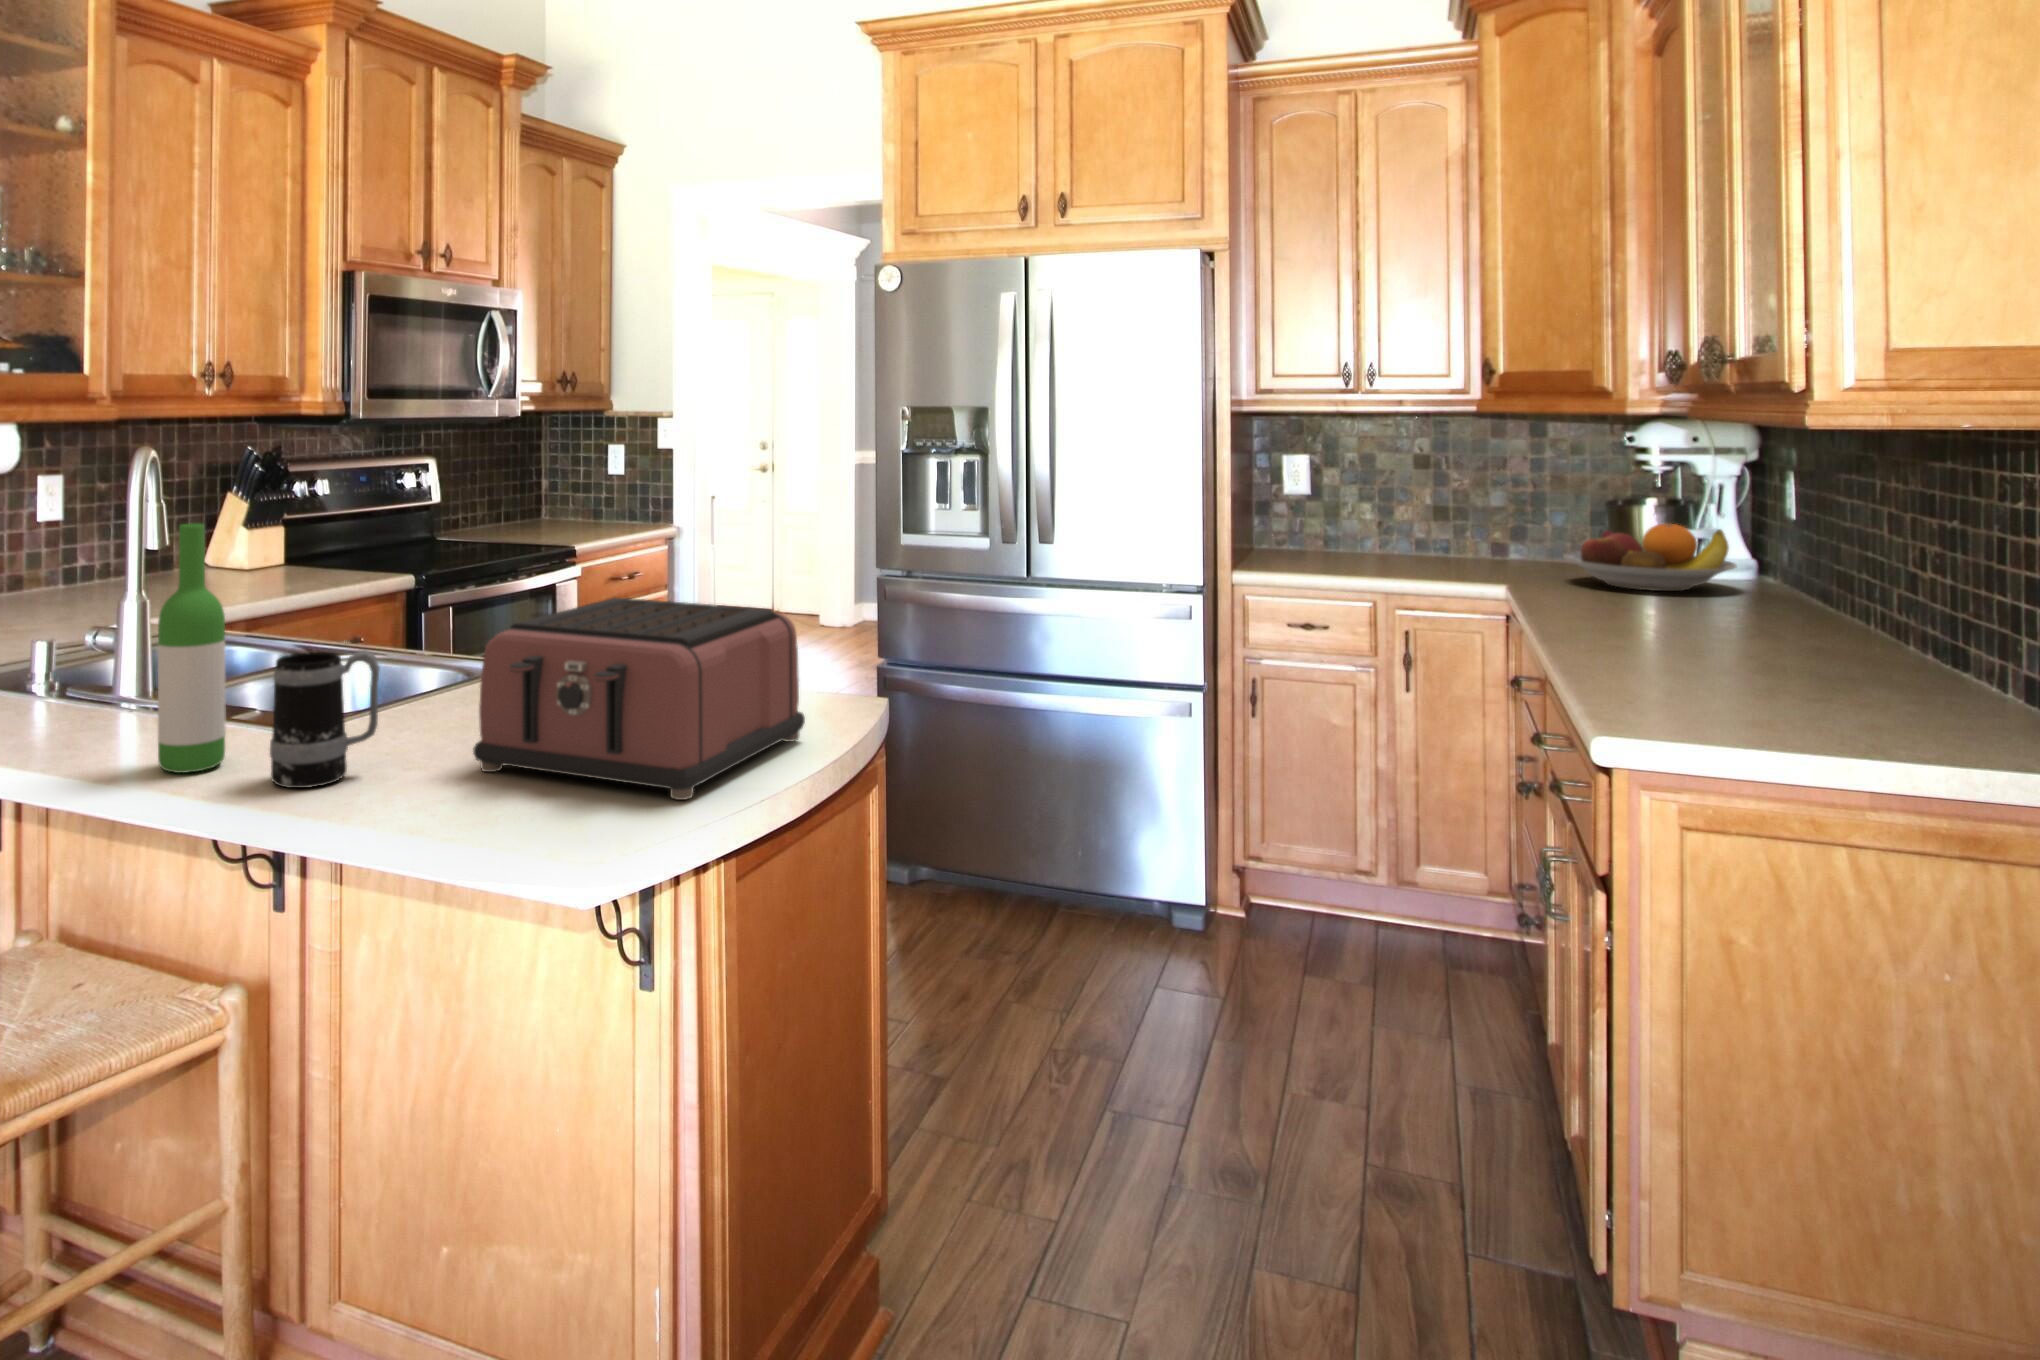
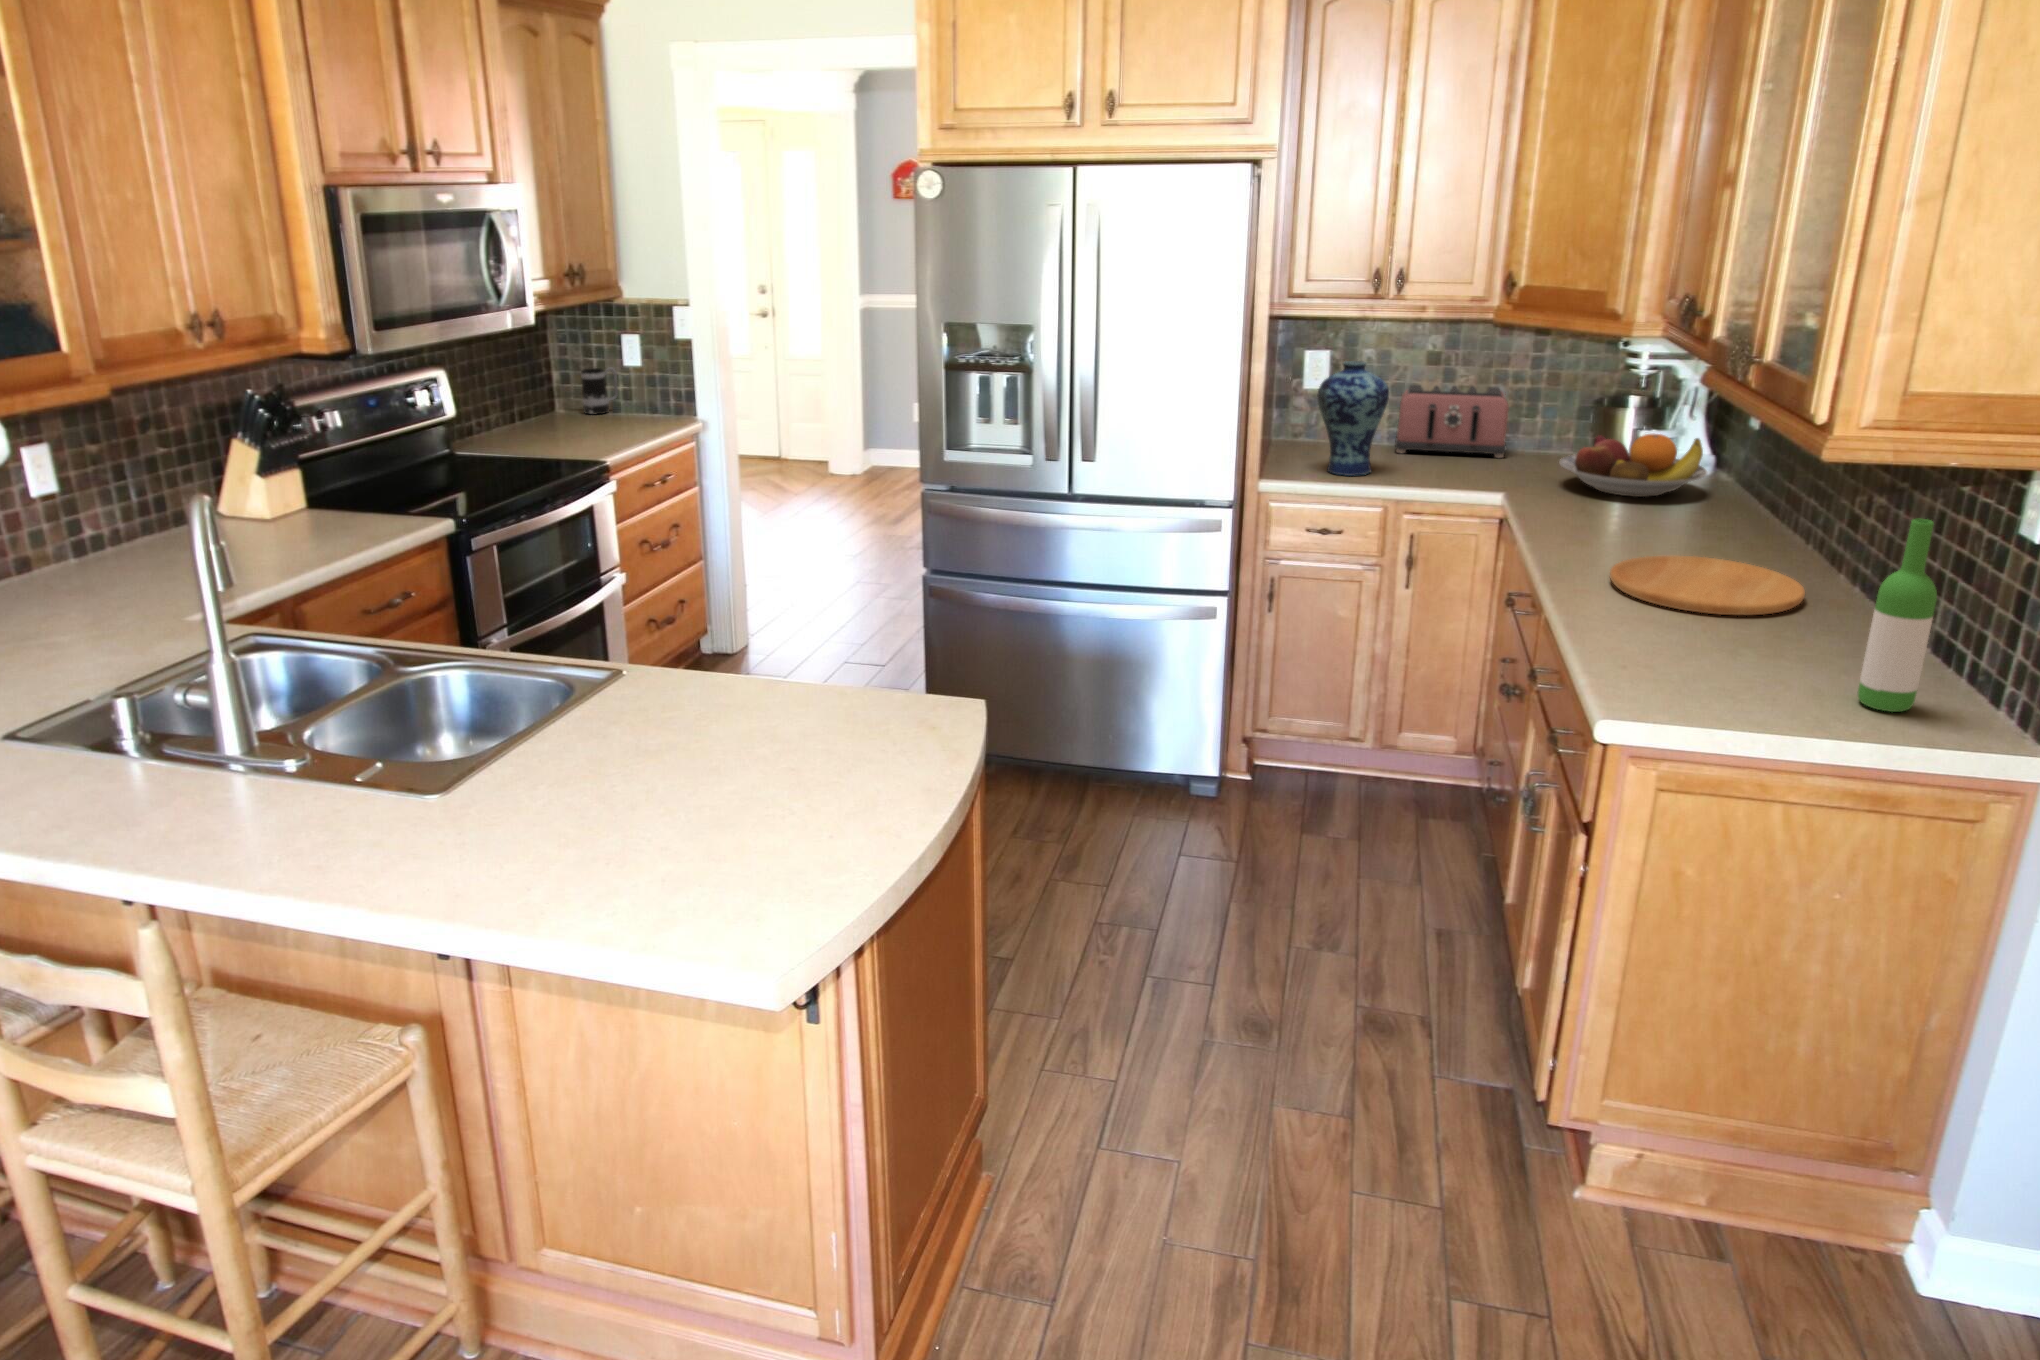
vase: none [1289,453,1366,570] -> present [1318,361,1389,476]
wine bottle: present [158,523,226,773] -> present [1858,519,1937,712]
toaster: present [473,598,805,800] -> present [1395,385,1509,458]
cutting board: none [1617,624,1857,672] -> present [1610,556,1805,615]
mug: present [270,650,380,788] -> present [581,367,618,415]

